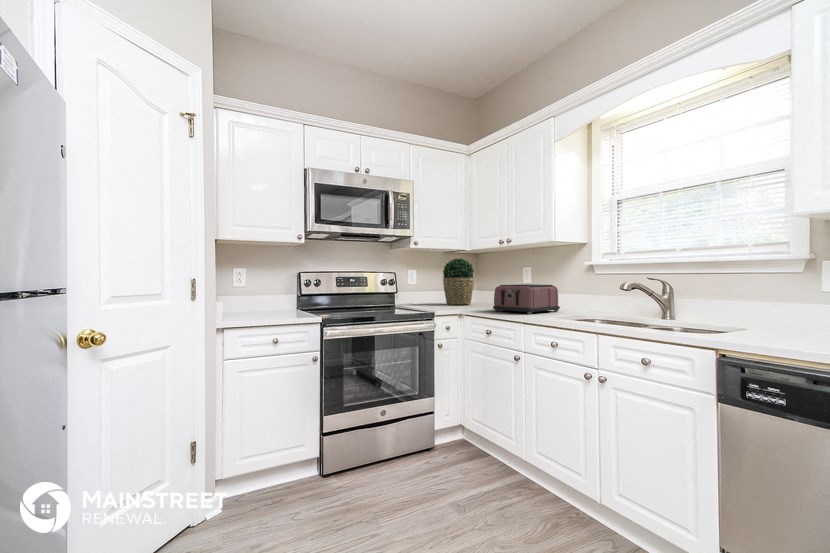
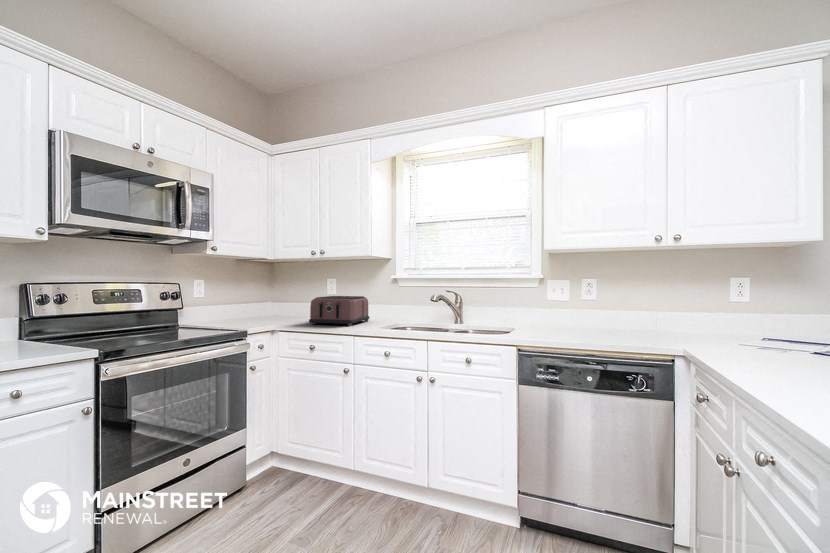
potted plant: present [443,258,474,305] -> none [234,266,273,319]

